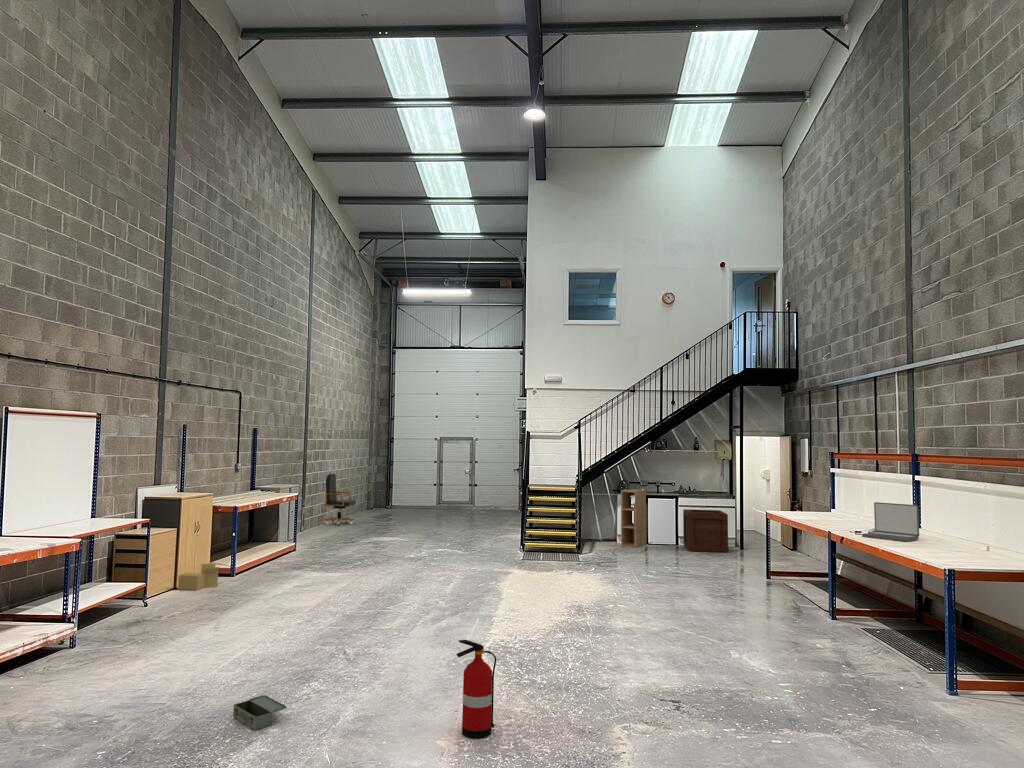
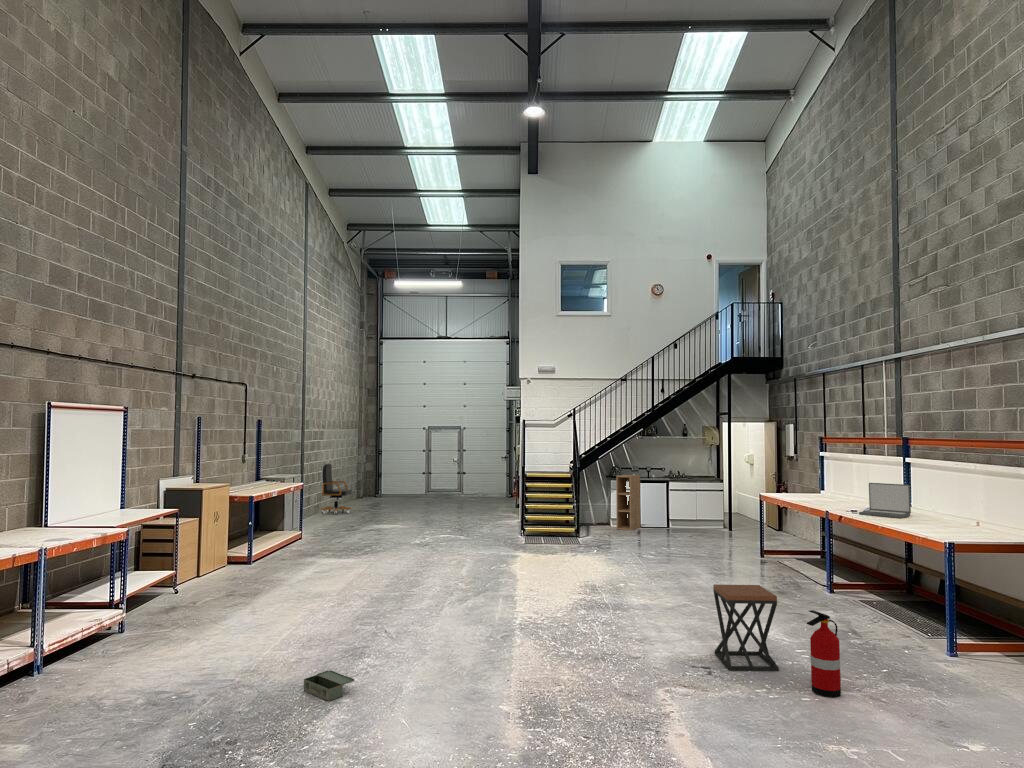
wooden crate: present [683,509,728,552] -> none [675,493,719,533]
cardboard box: present [178,563,219,590] -> none [201,552,241,578]
stool: none [689,611,756,710] -> present [713,584,779,671]
fire extinguisher: present [457,640,496,739] -> present [807,610,841,697]

